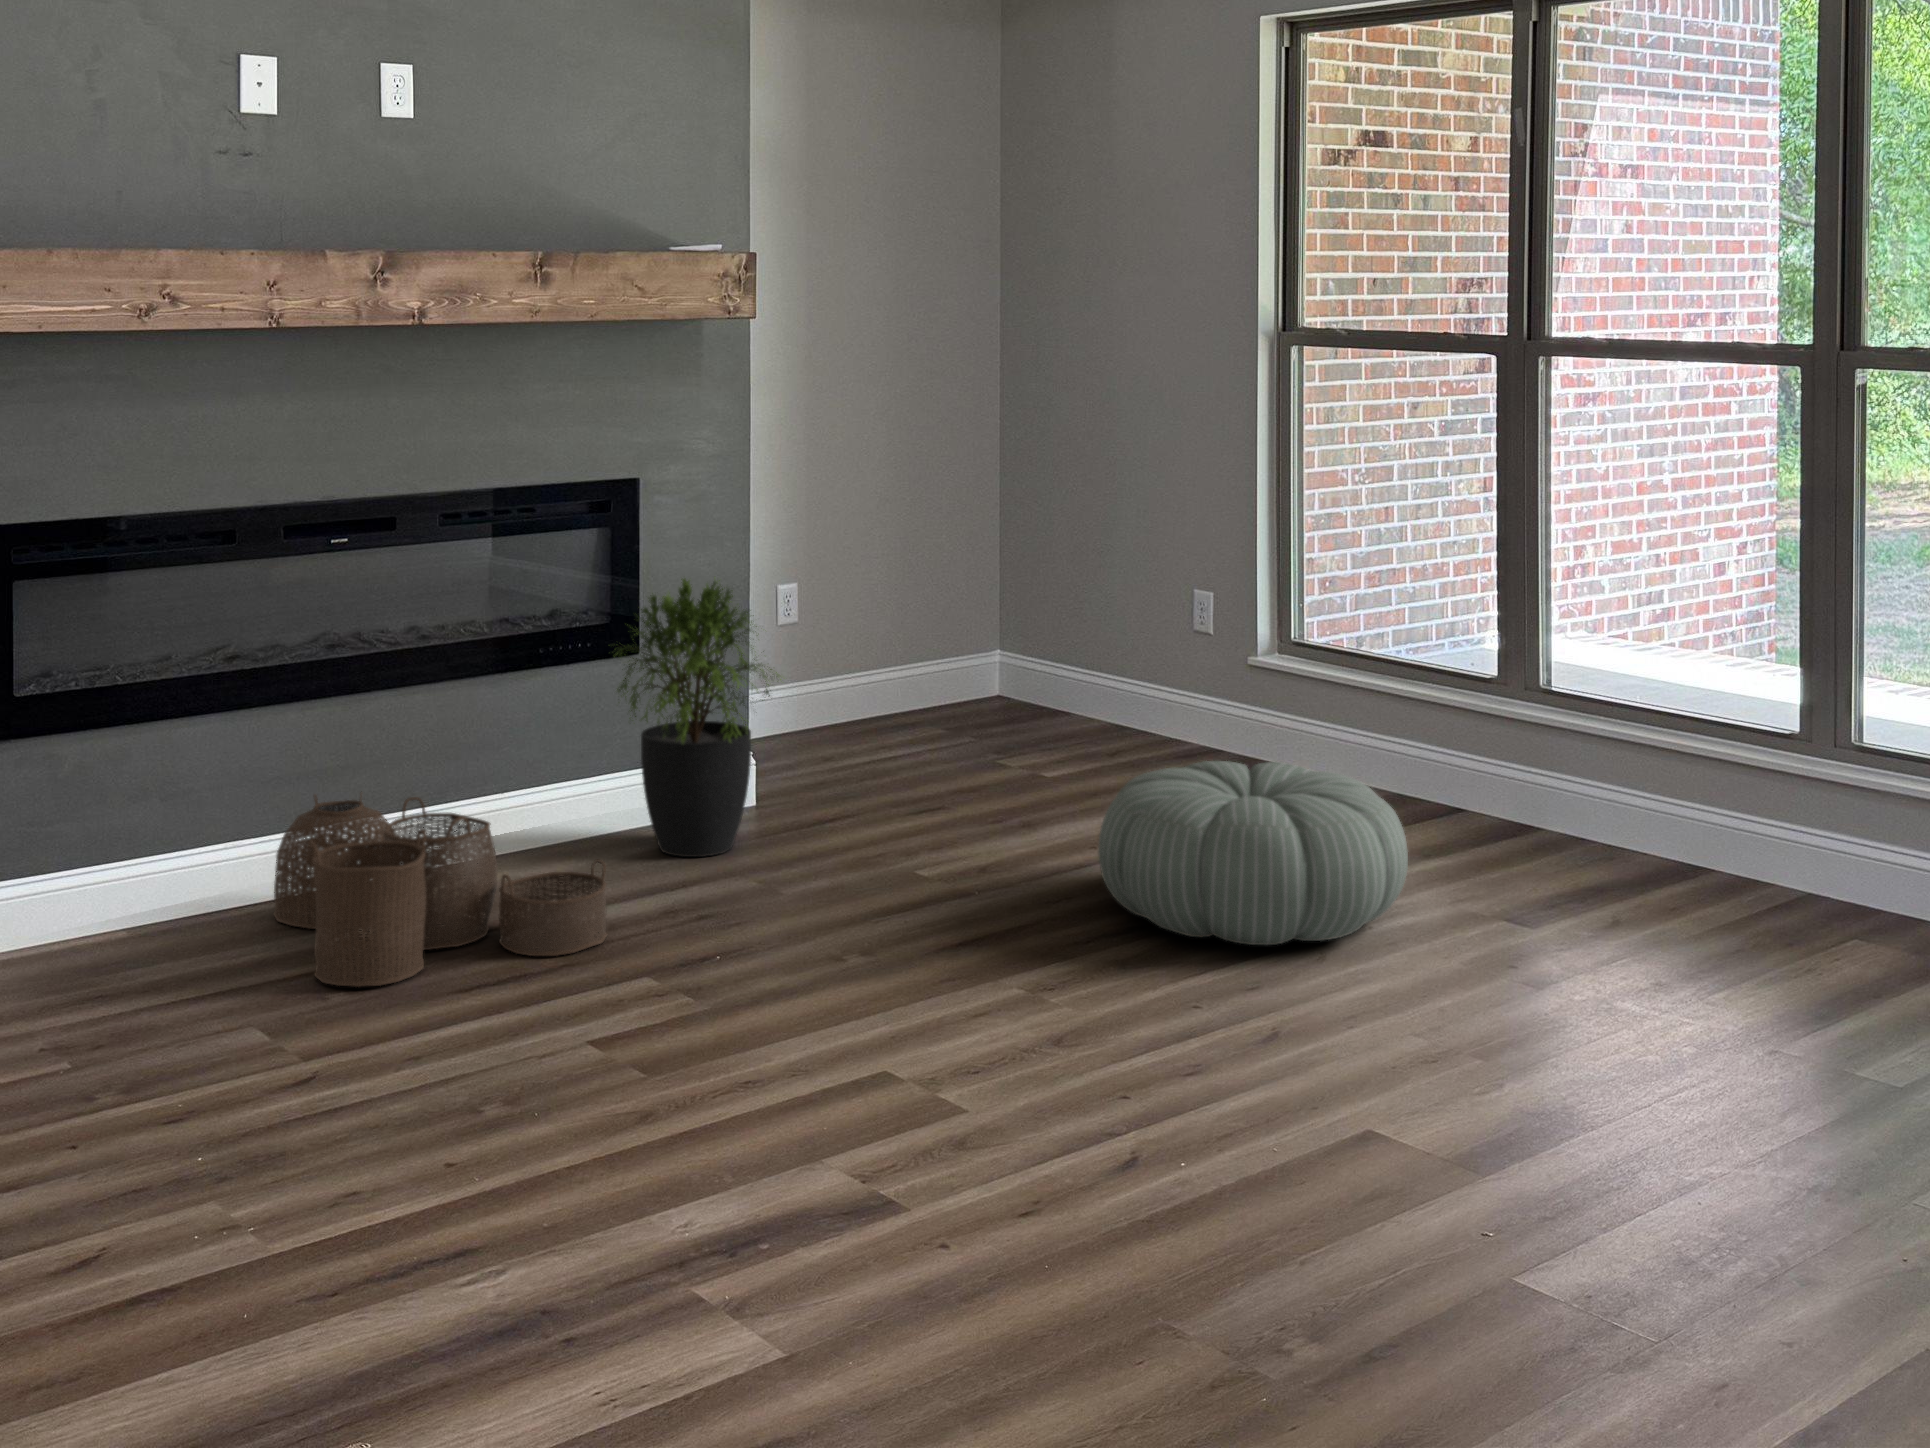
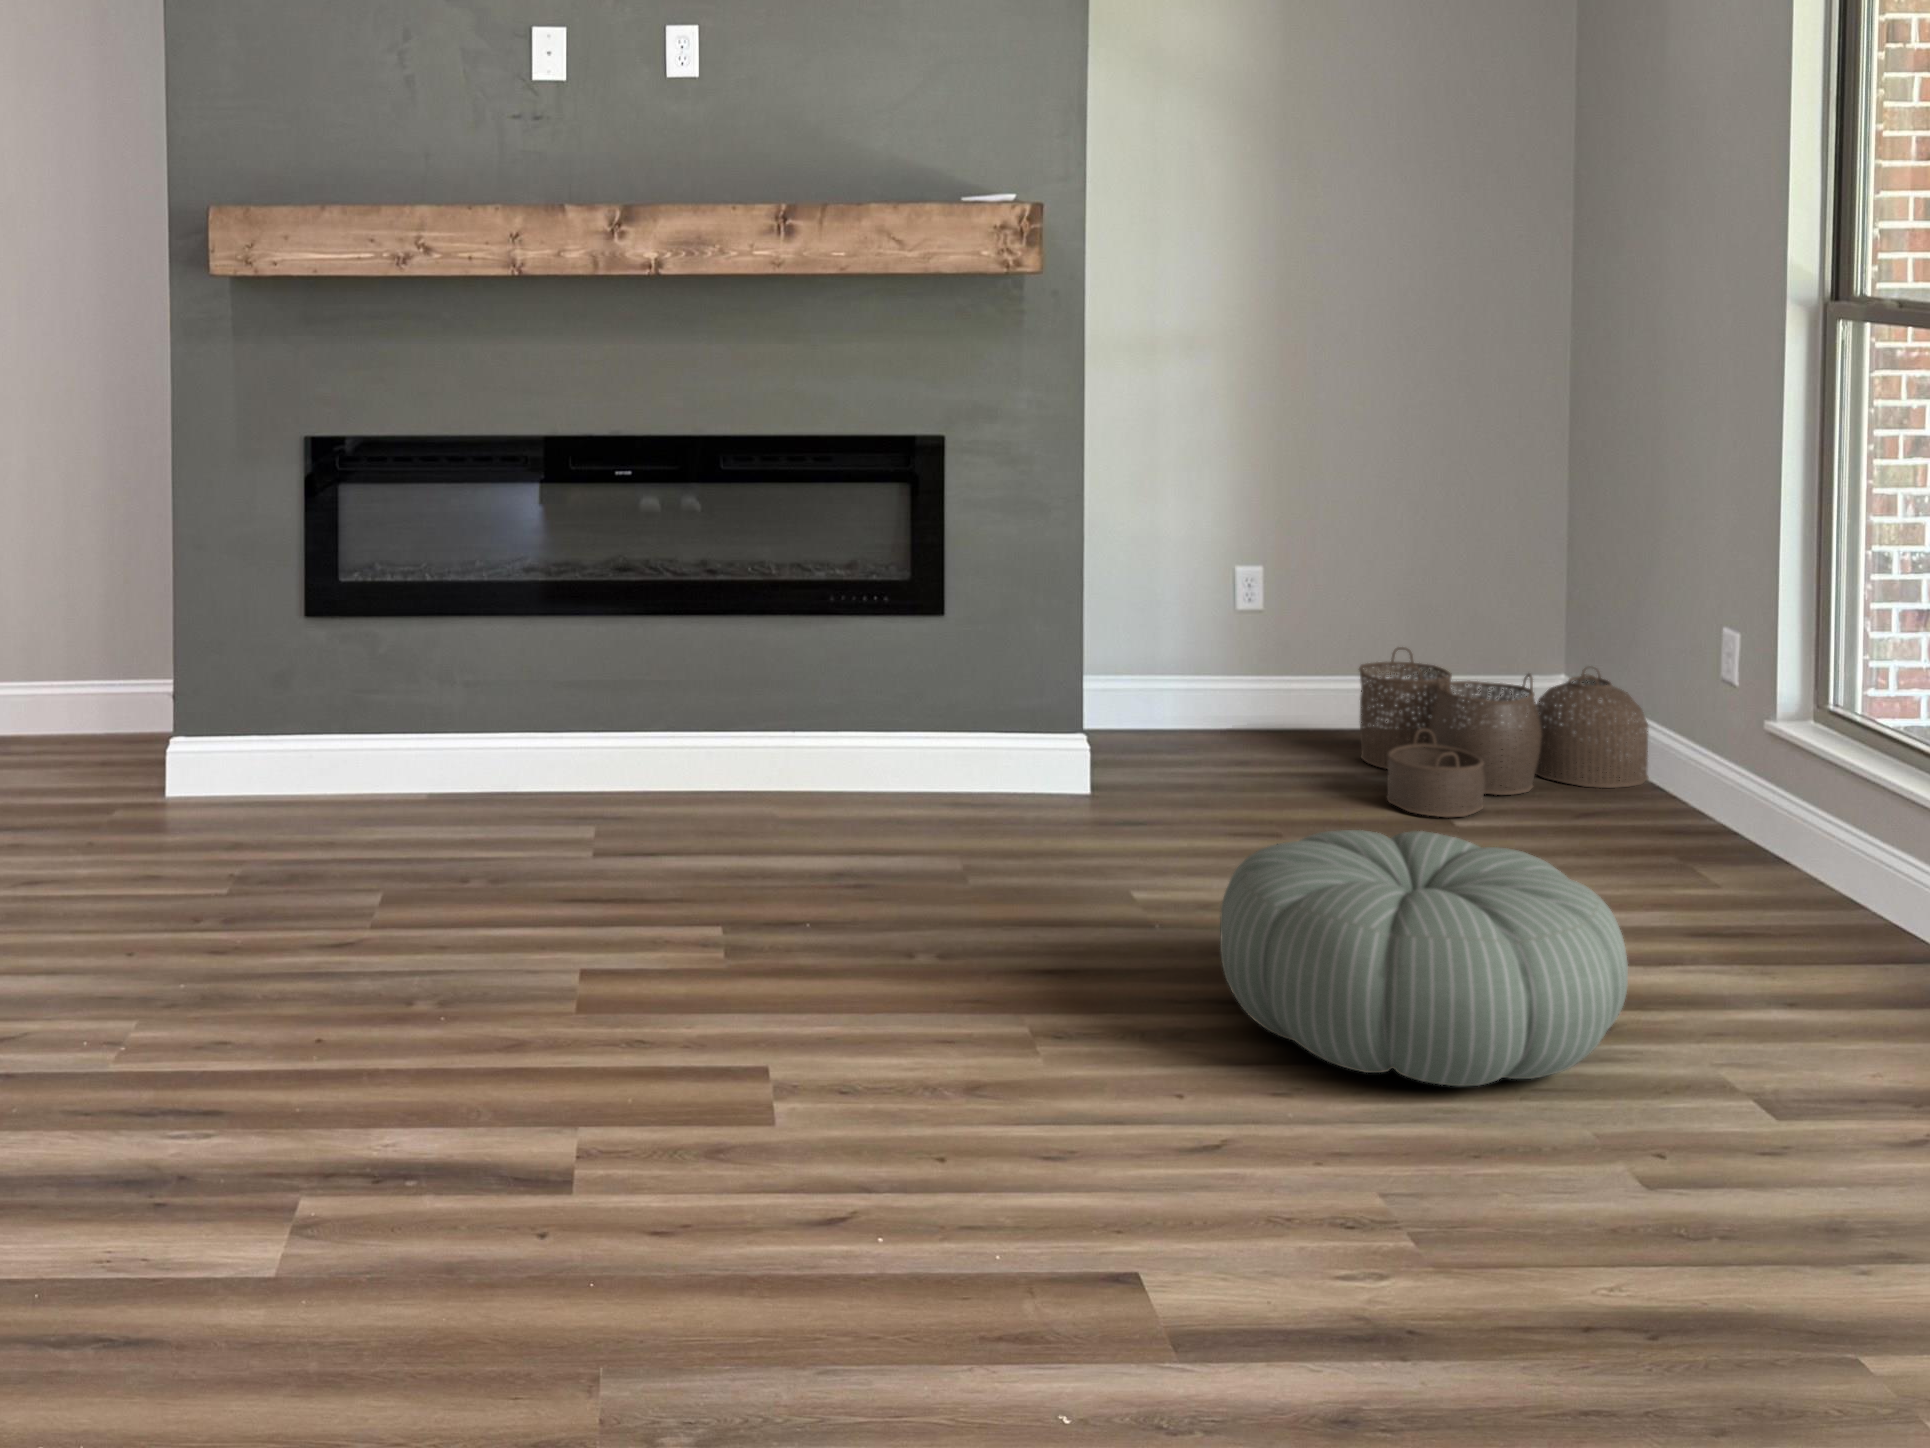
potted plant: present [616,579,781,857] -> none [866,540,1040,834]
woven basket: present [274,794,607,986] -> present [1359,647,1649,817]

